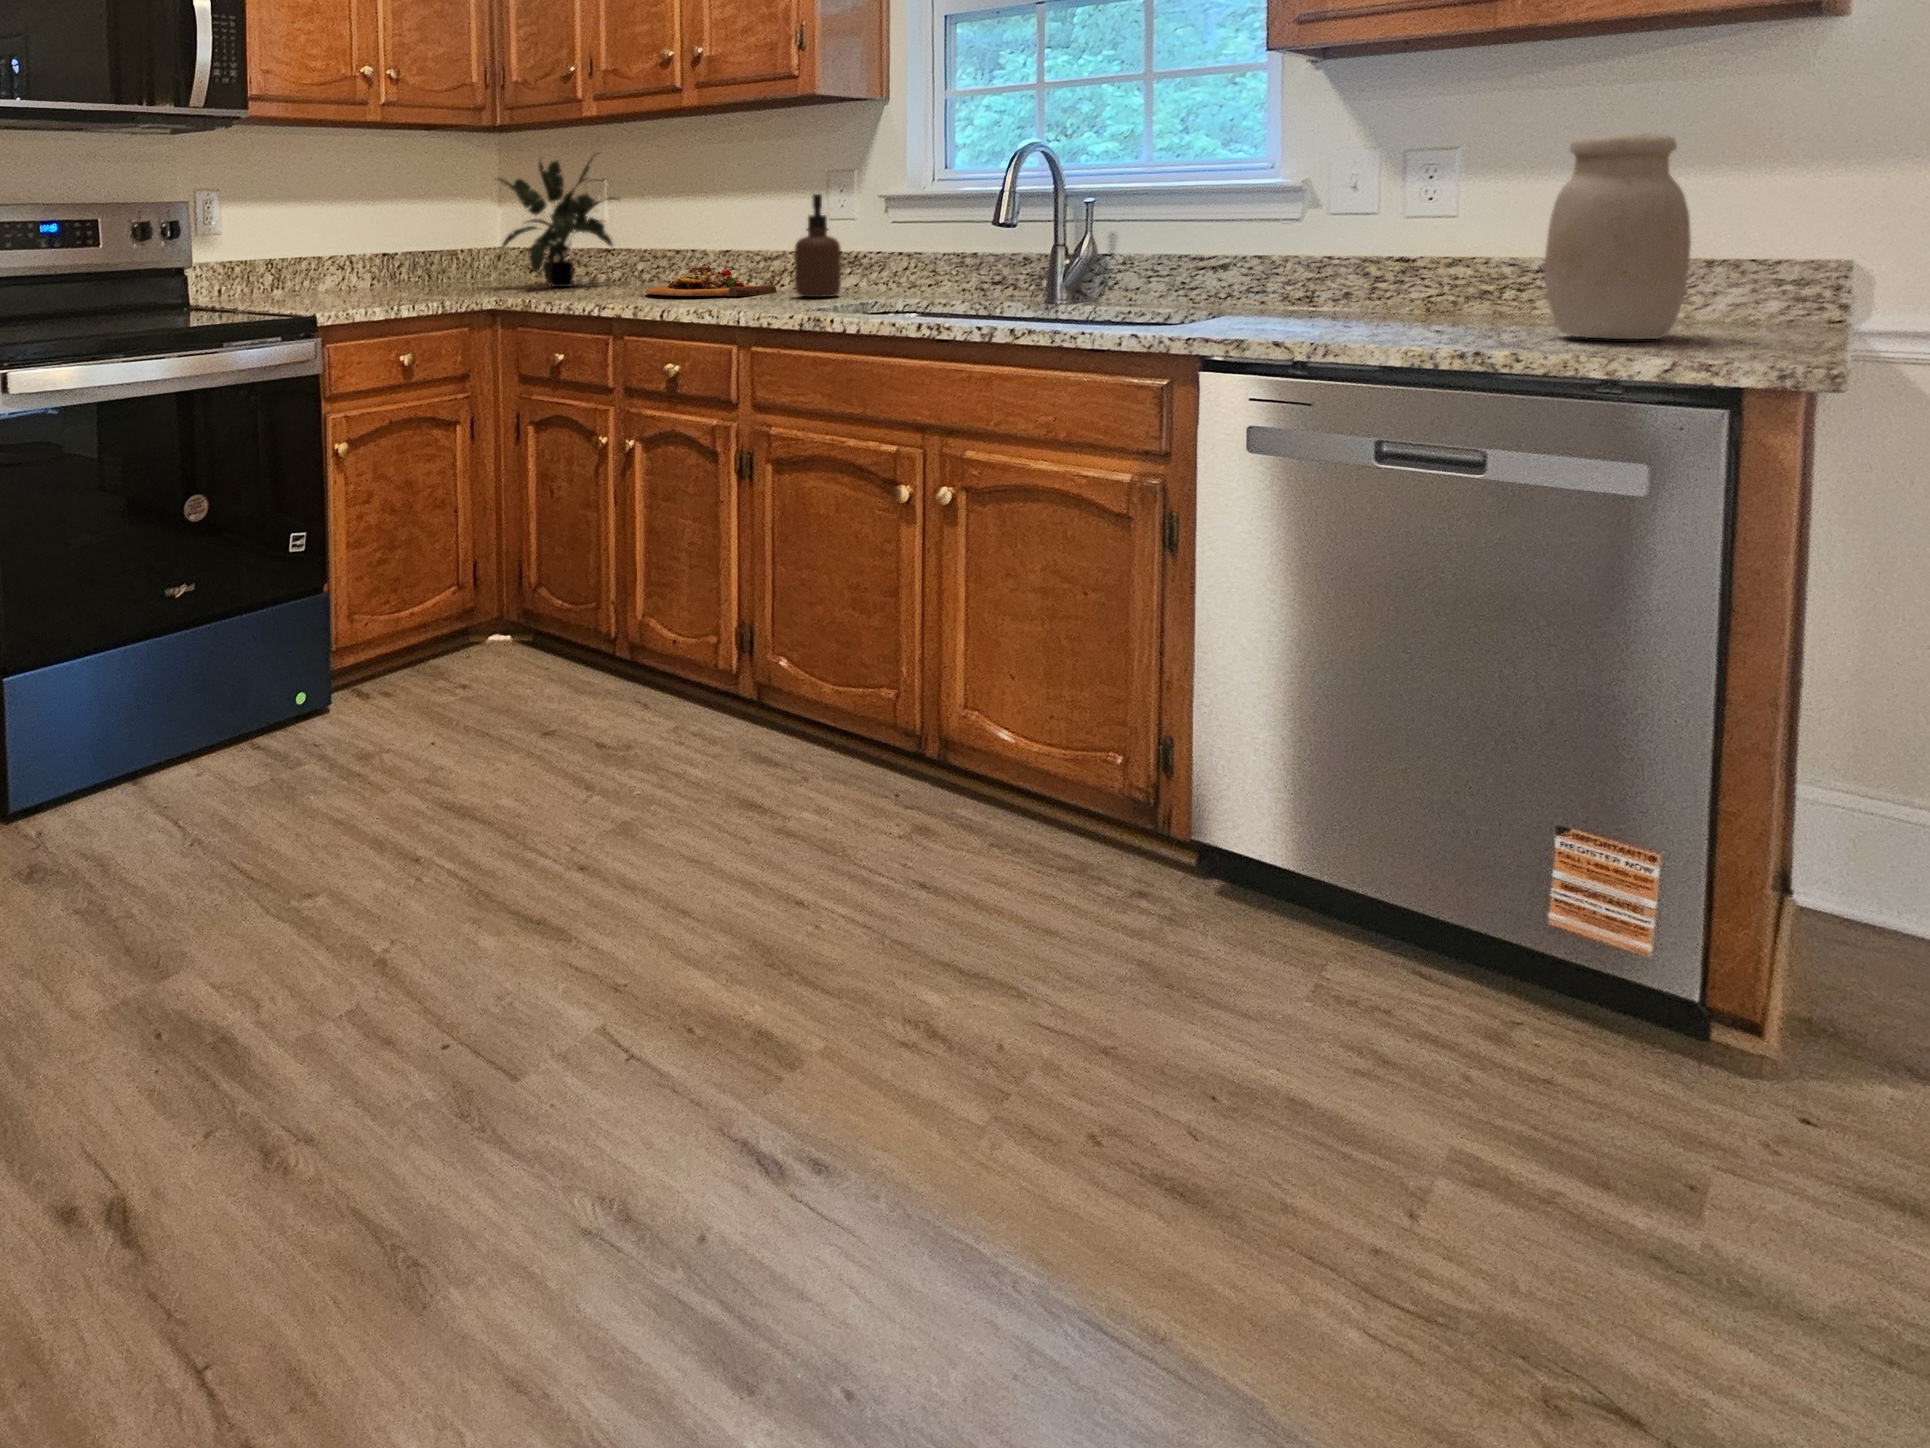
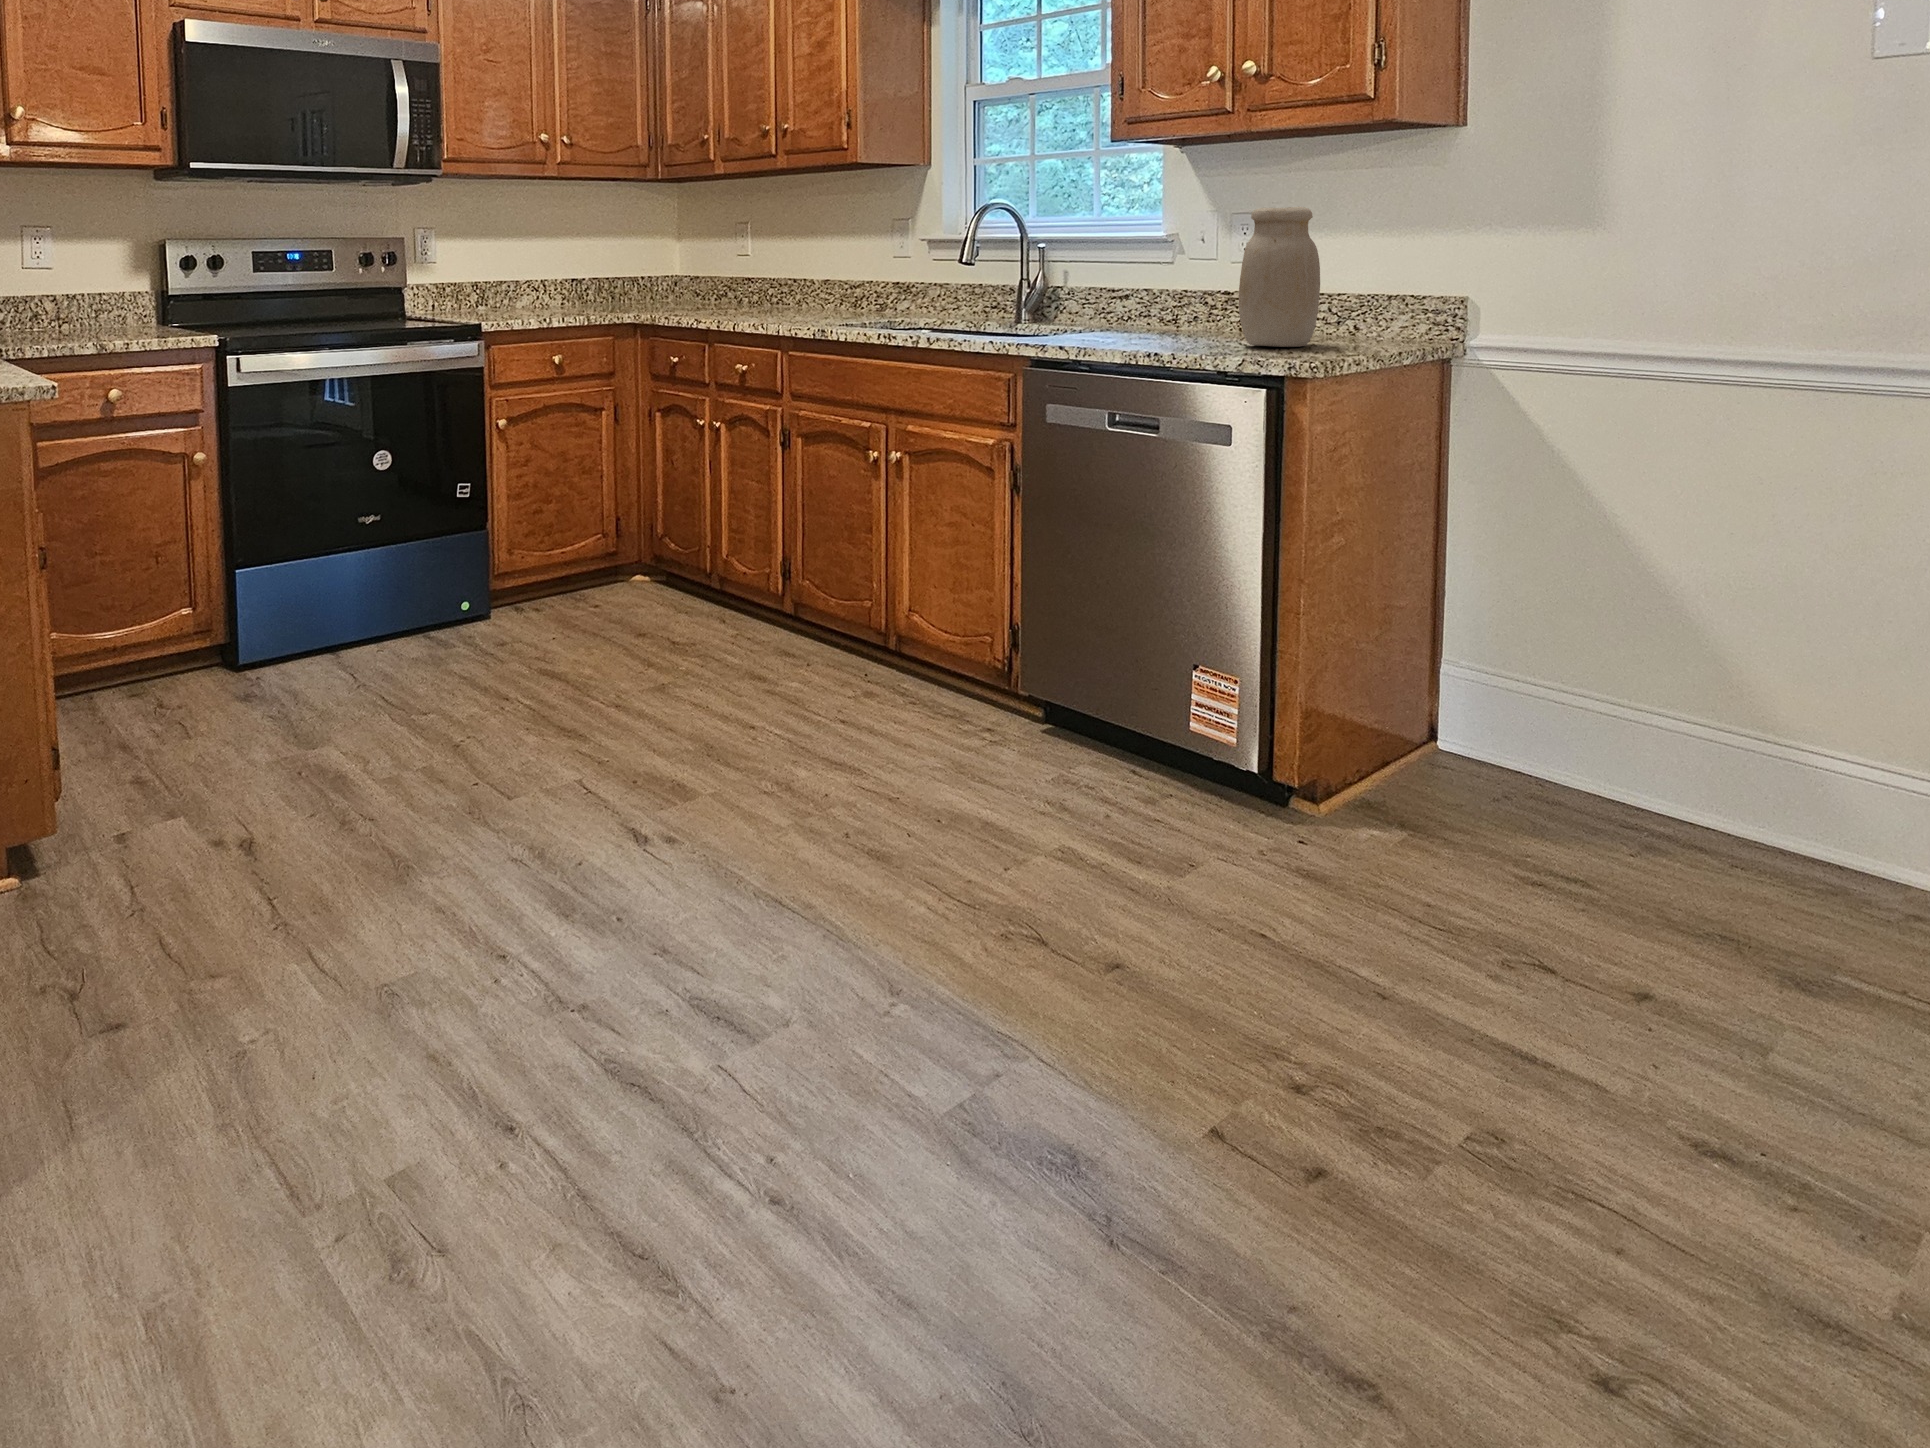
potted plant: present [498,153,619,287] -> none [660,202,759,308]
soap dispenser: present [795,194,841,297] -> none [852,238,886,316]
cutting board: present [645,266,777,296] -> none [755,292,851,315]

